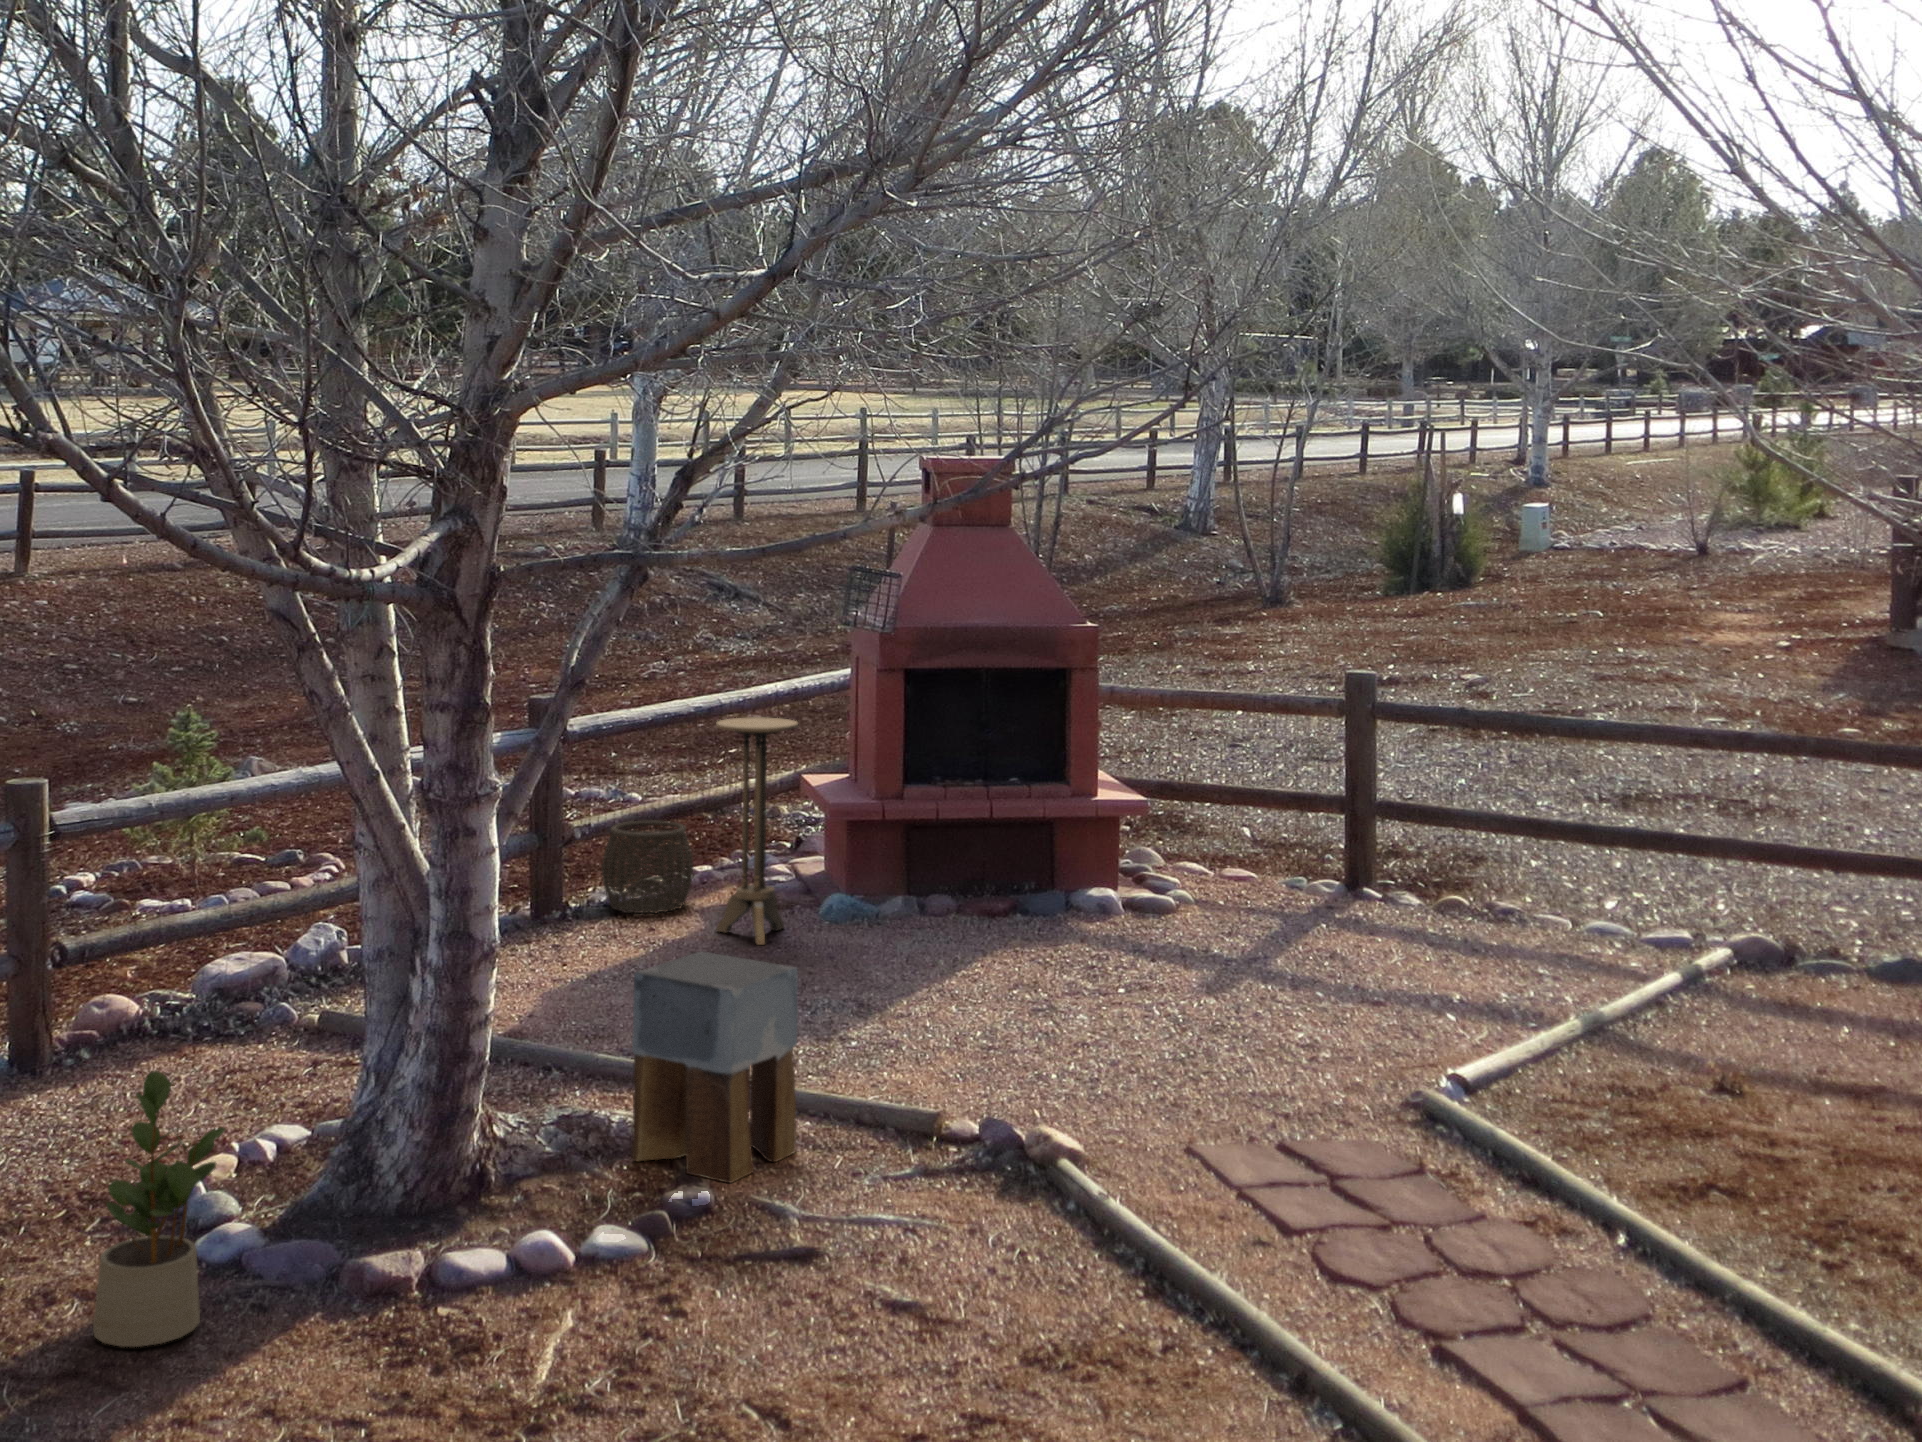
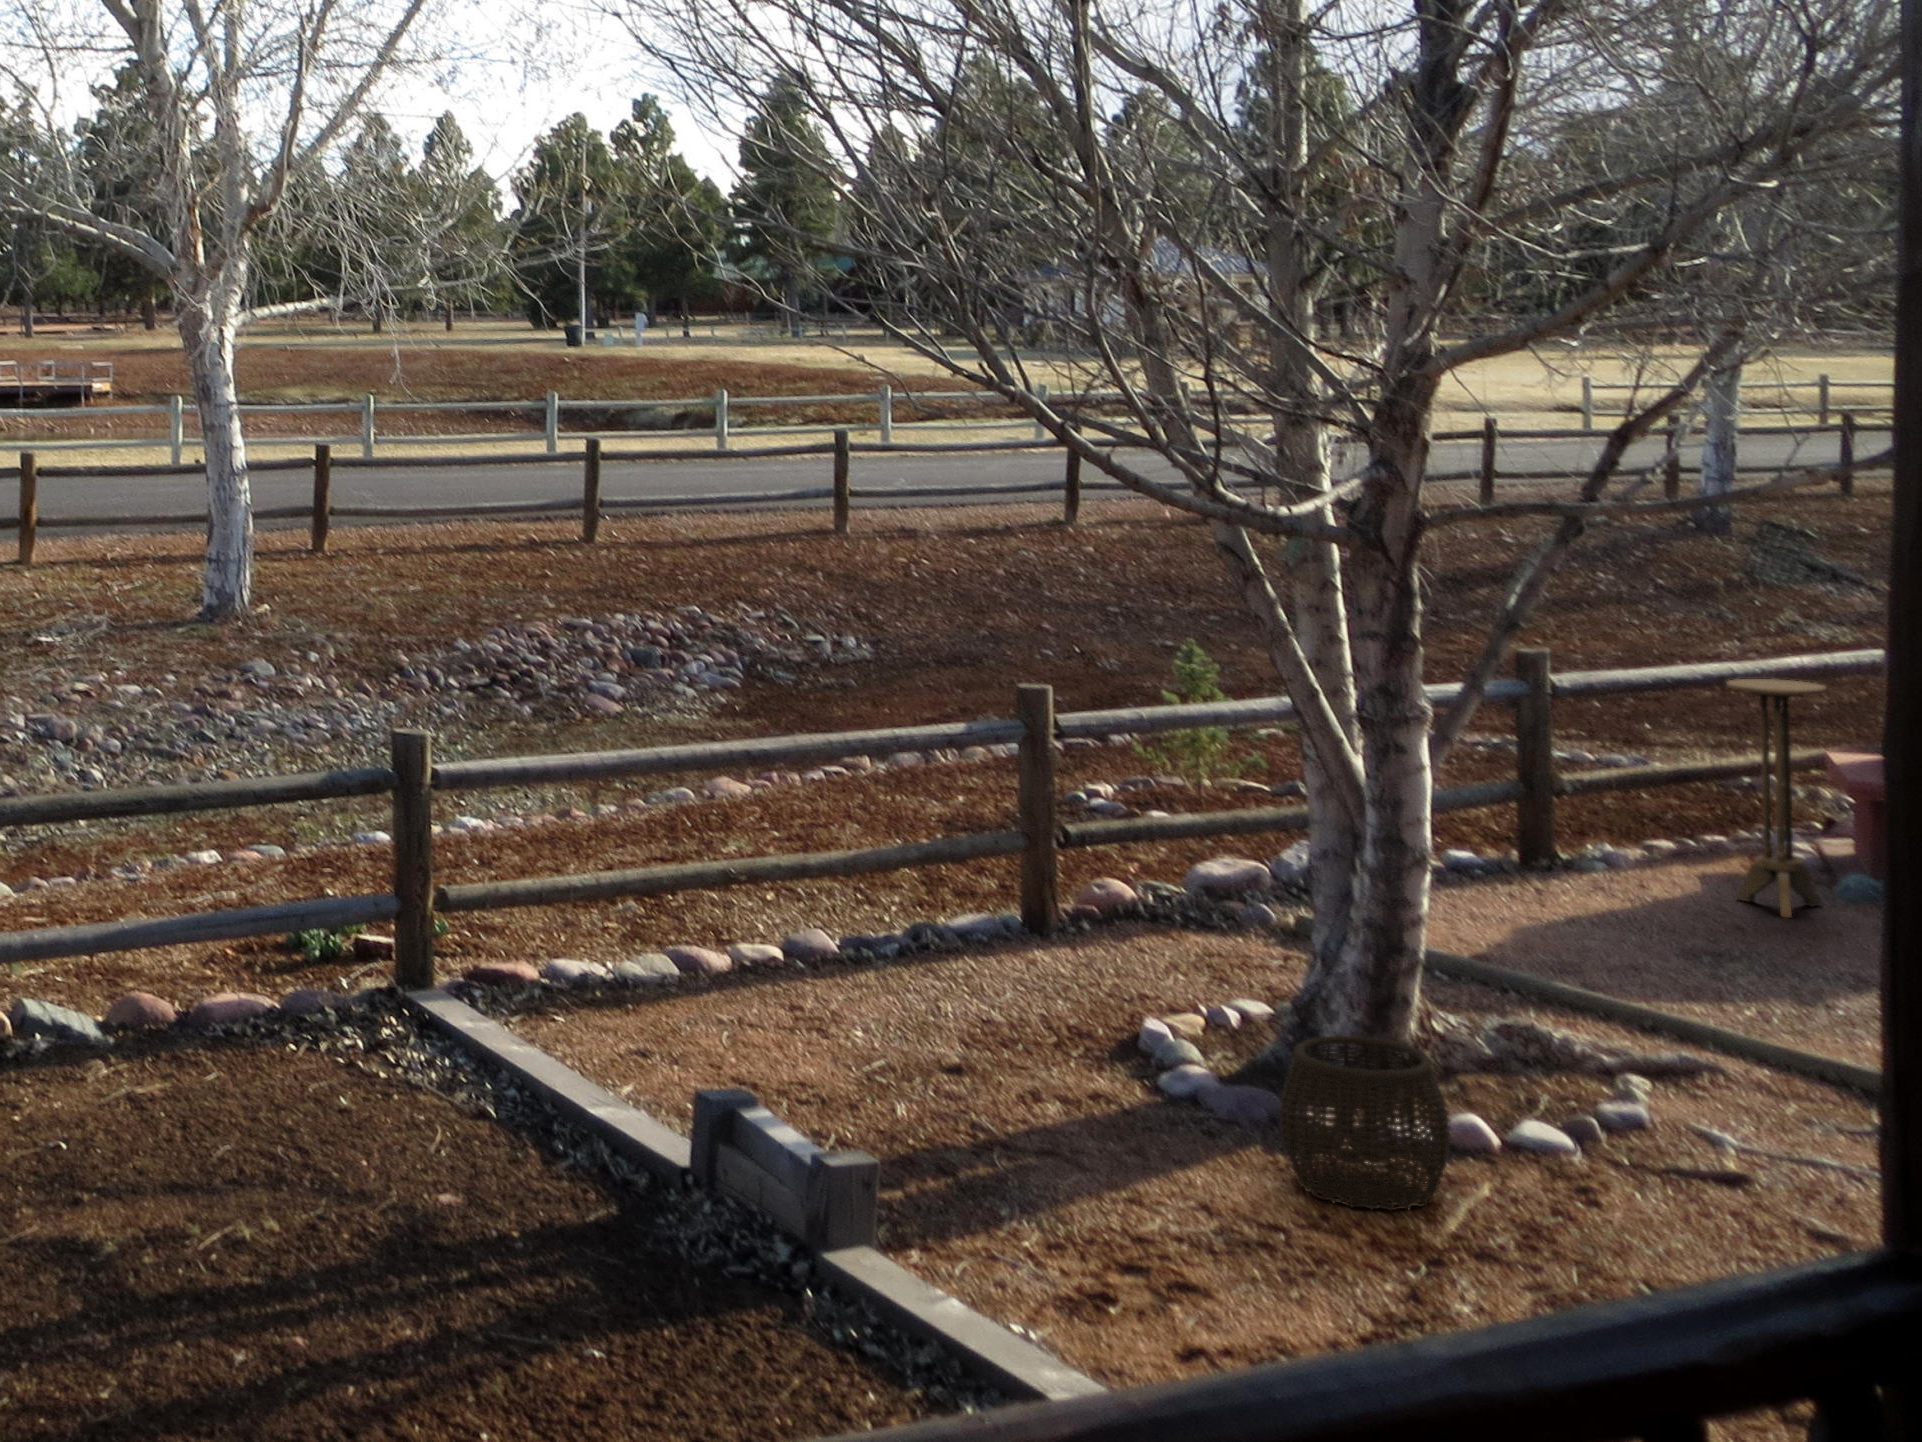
woven basket: present [602,820,693,913] -> present [1280,1036,1451,1211]
stool: present [632,952,798,1183] -> none [1575,894,1762,1116]
potted plant: present [93,1071,225,1347] -> none [1068,917,1171,1137]

